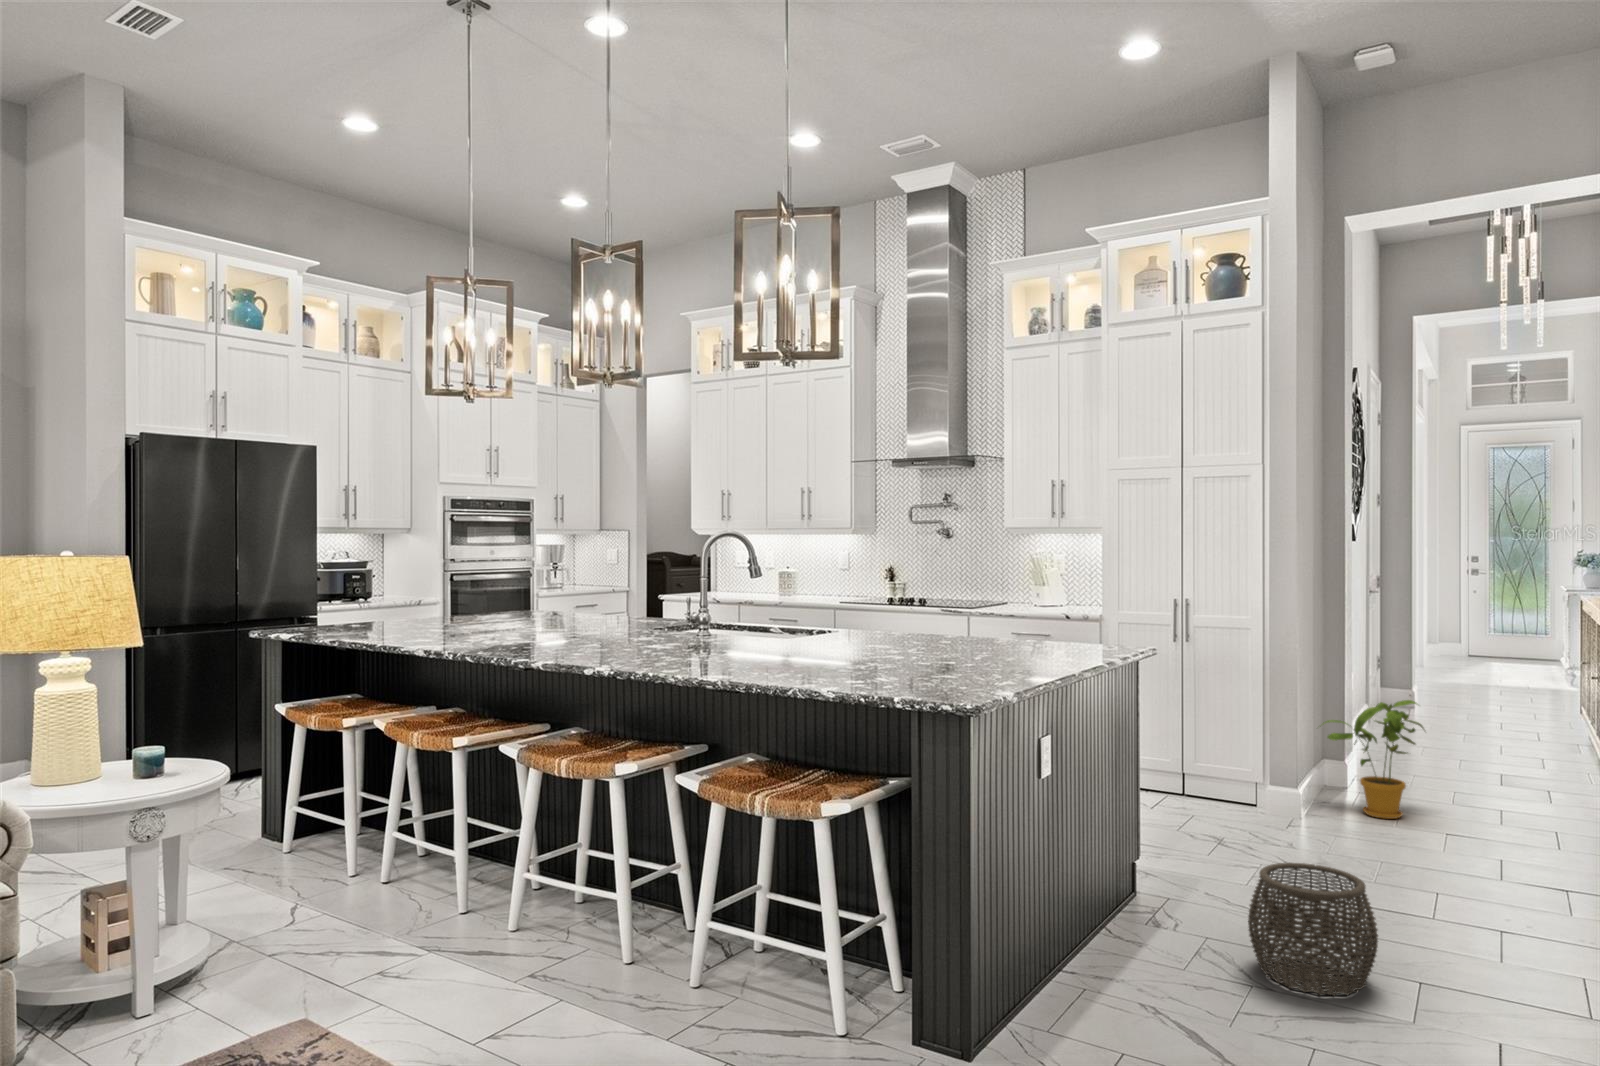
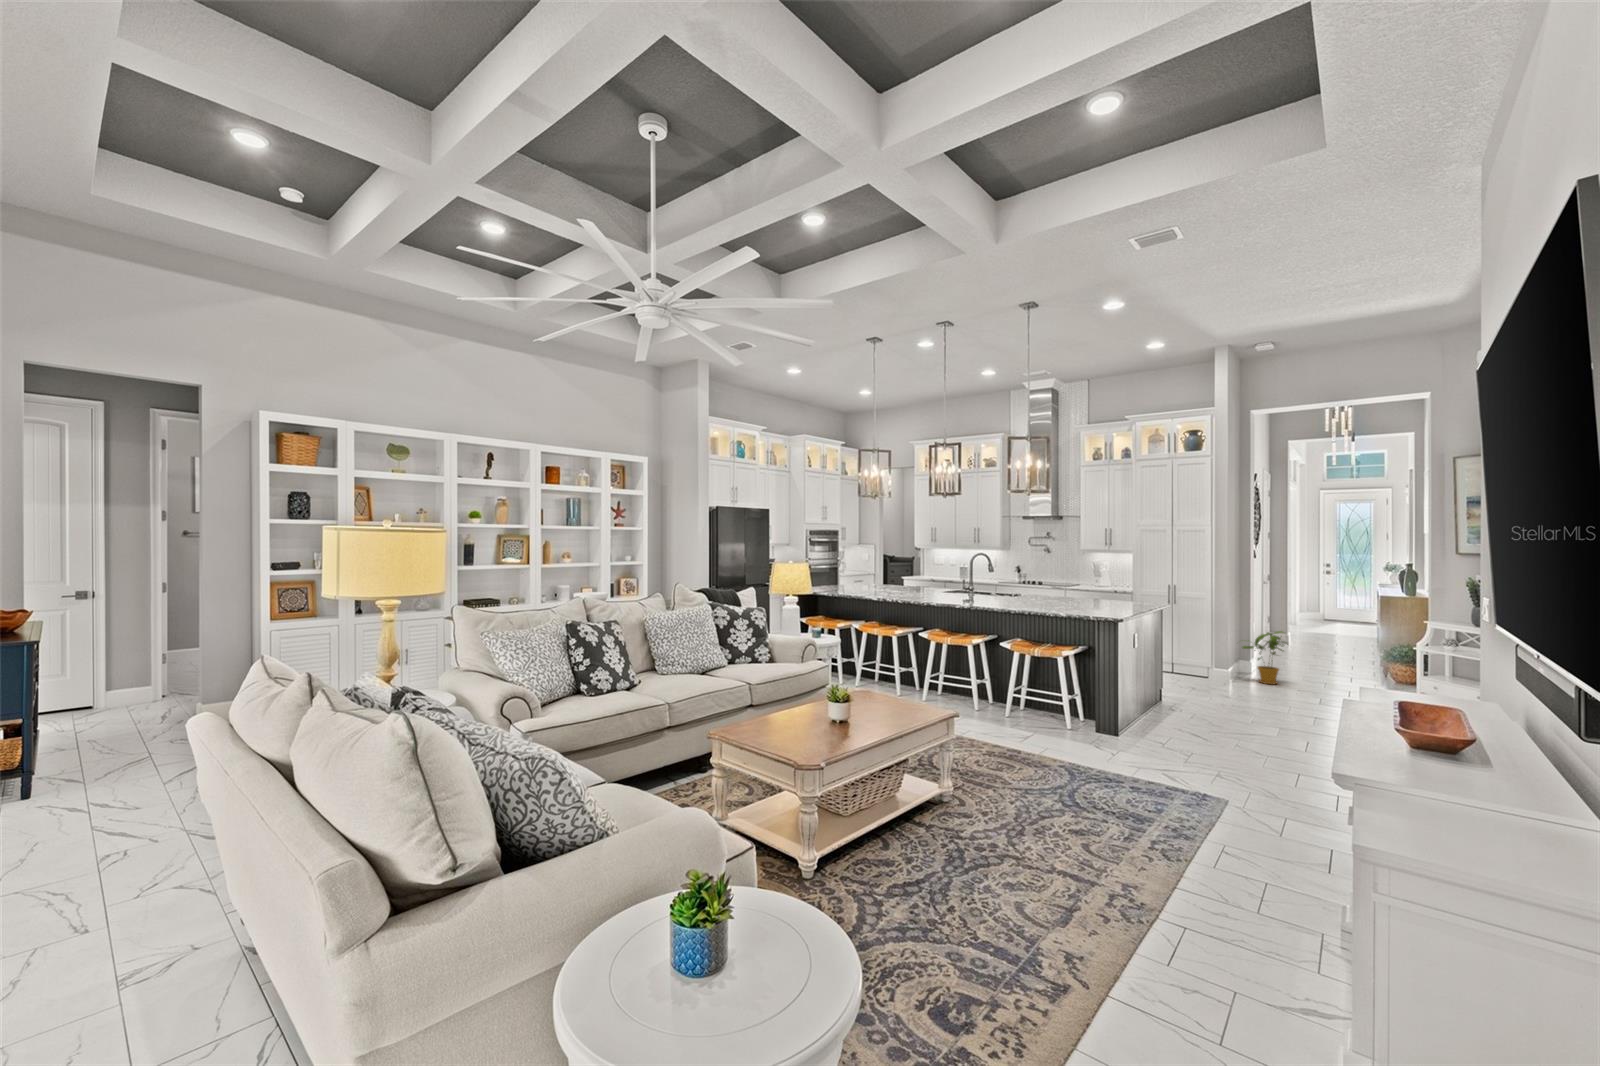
woven basket: present [1248,863,1378,996] -> none [1210,686,1263,732]

